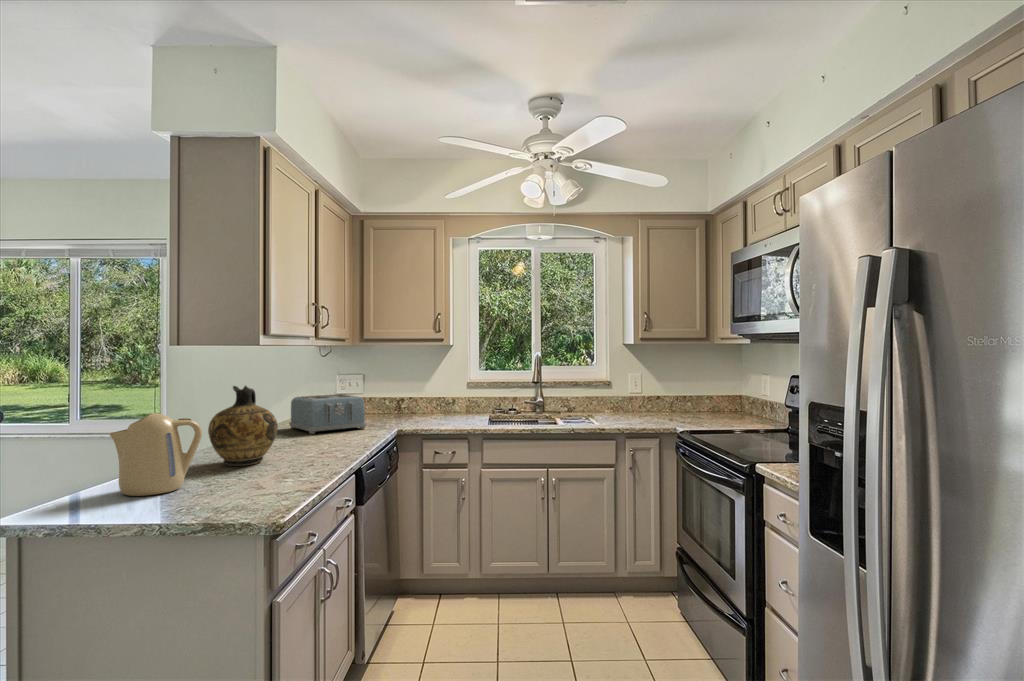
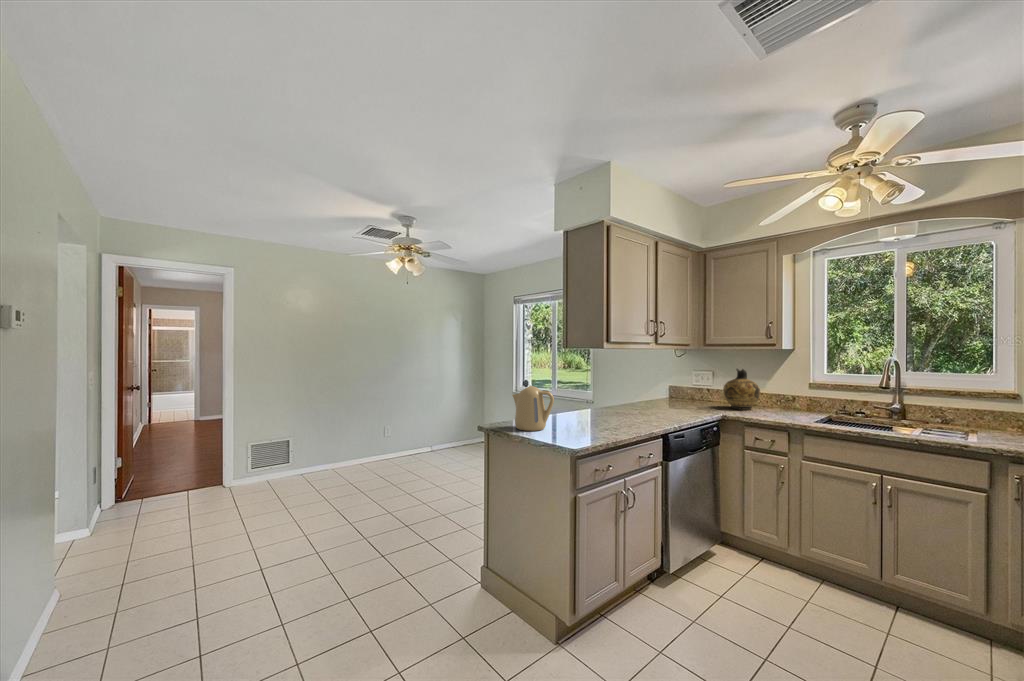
ceramic jug: present [208,386,278,466] -> present [723,369,760,409]
toaster: present [289,394,366,434] -> none [648,384,699,412]

